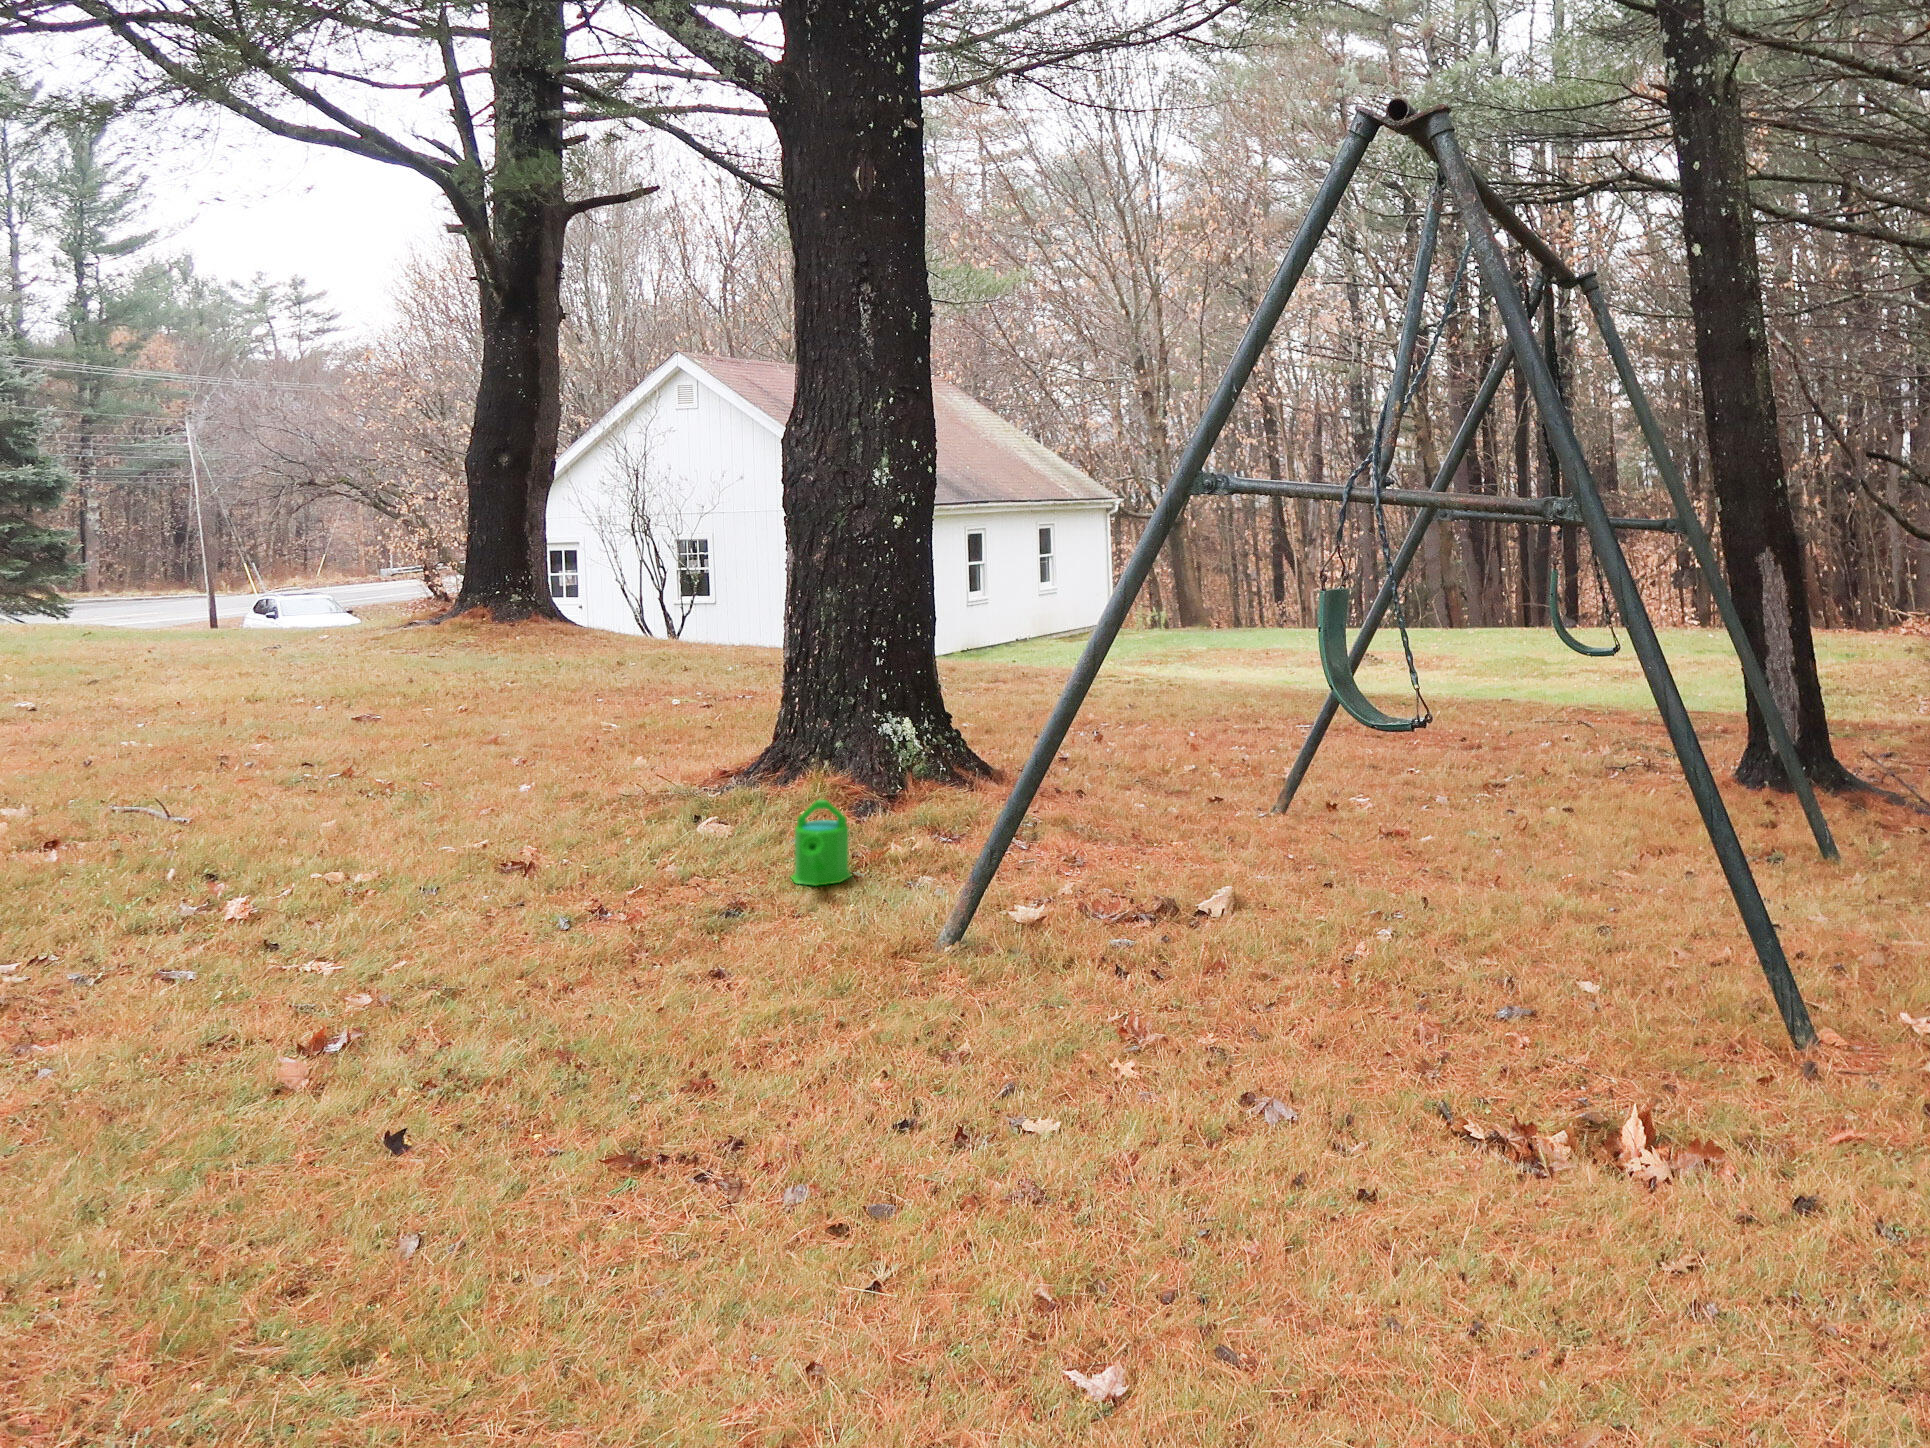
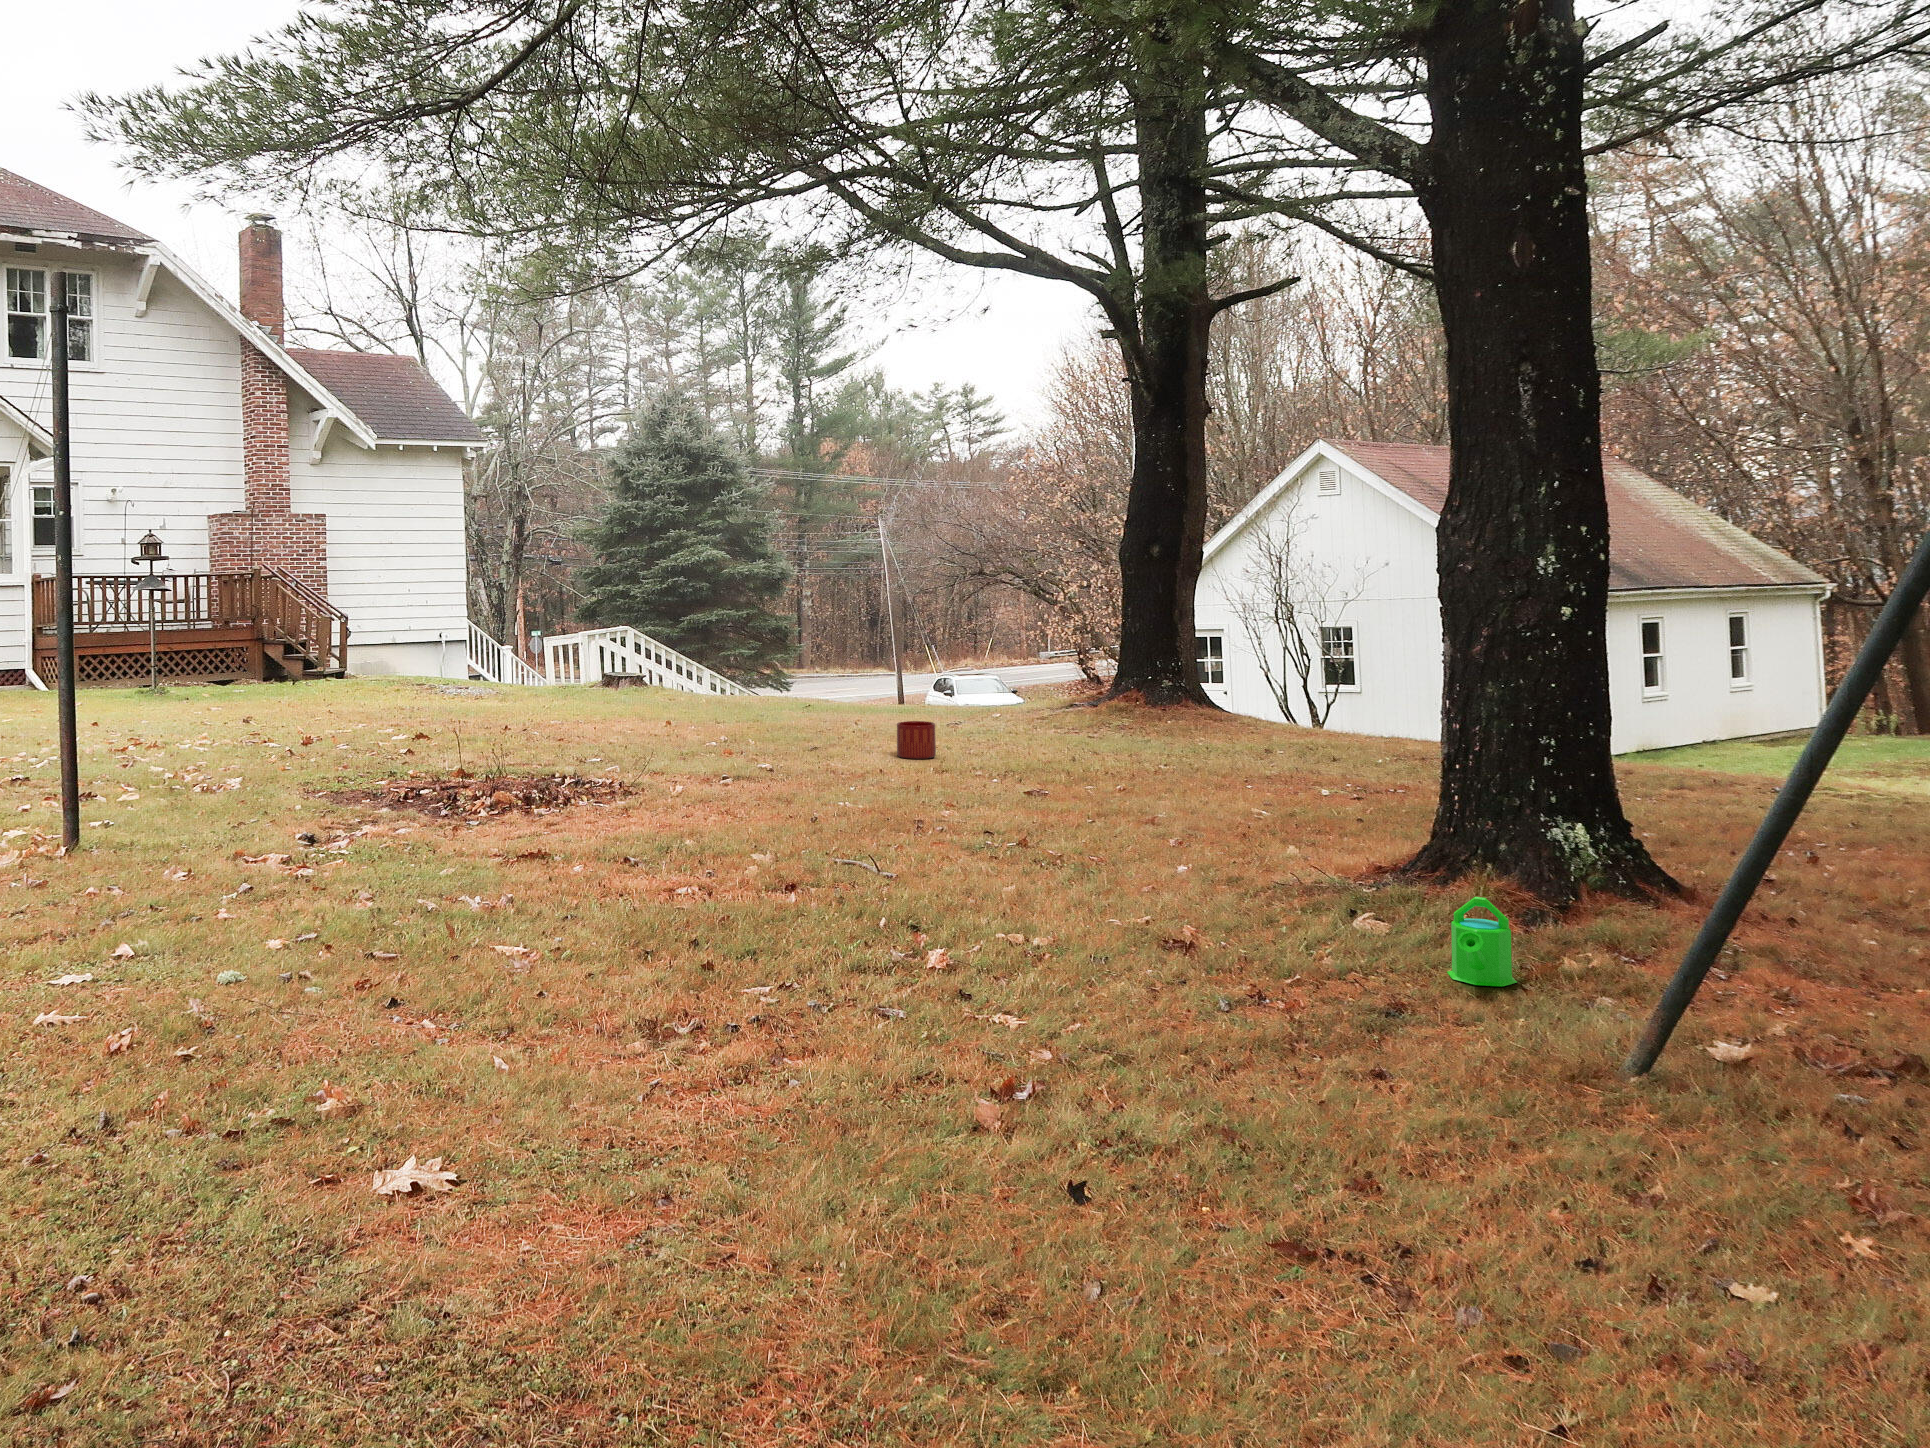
planter: none [151,660,210,707] -> present [897,721,936,759]

